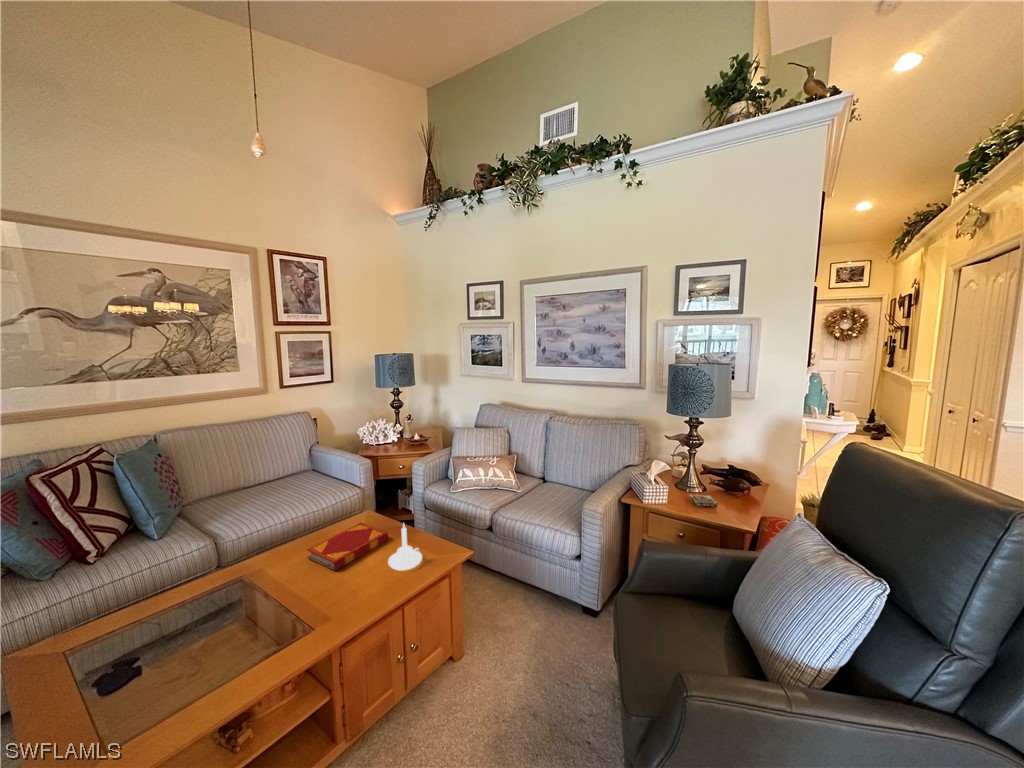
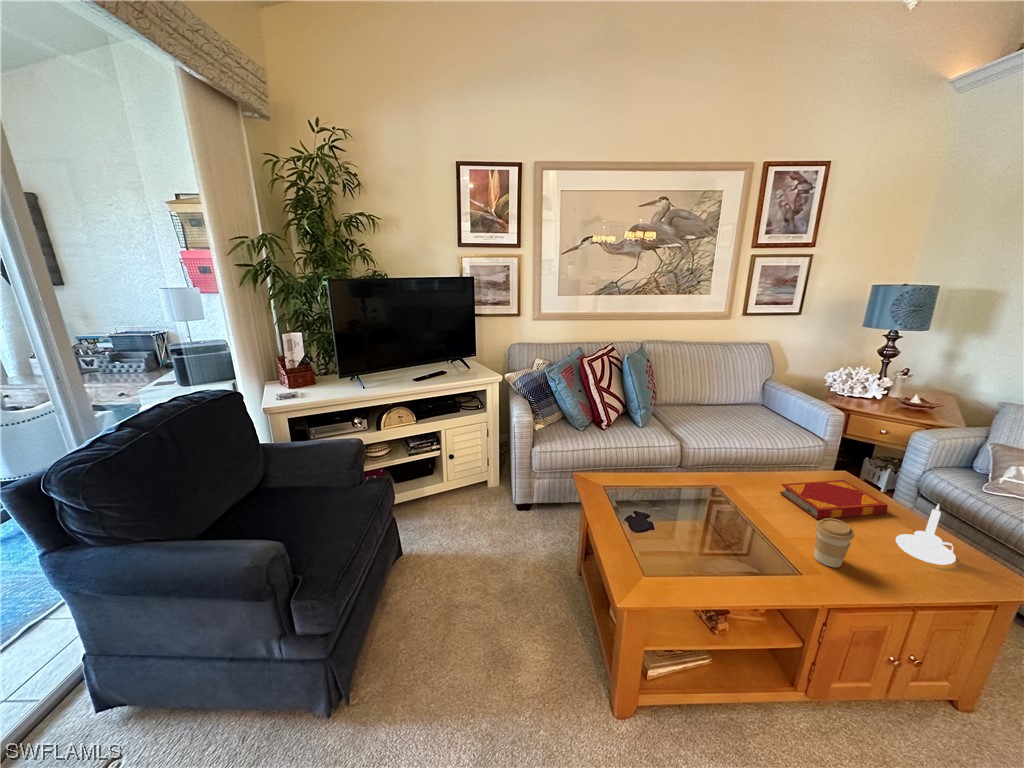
coffee cup: none [318,569,347,616] -> present [814,518,854,567]

